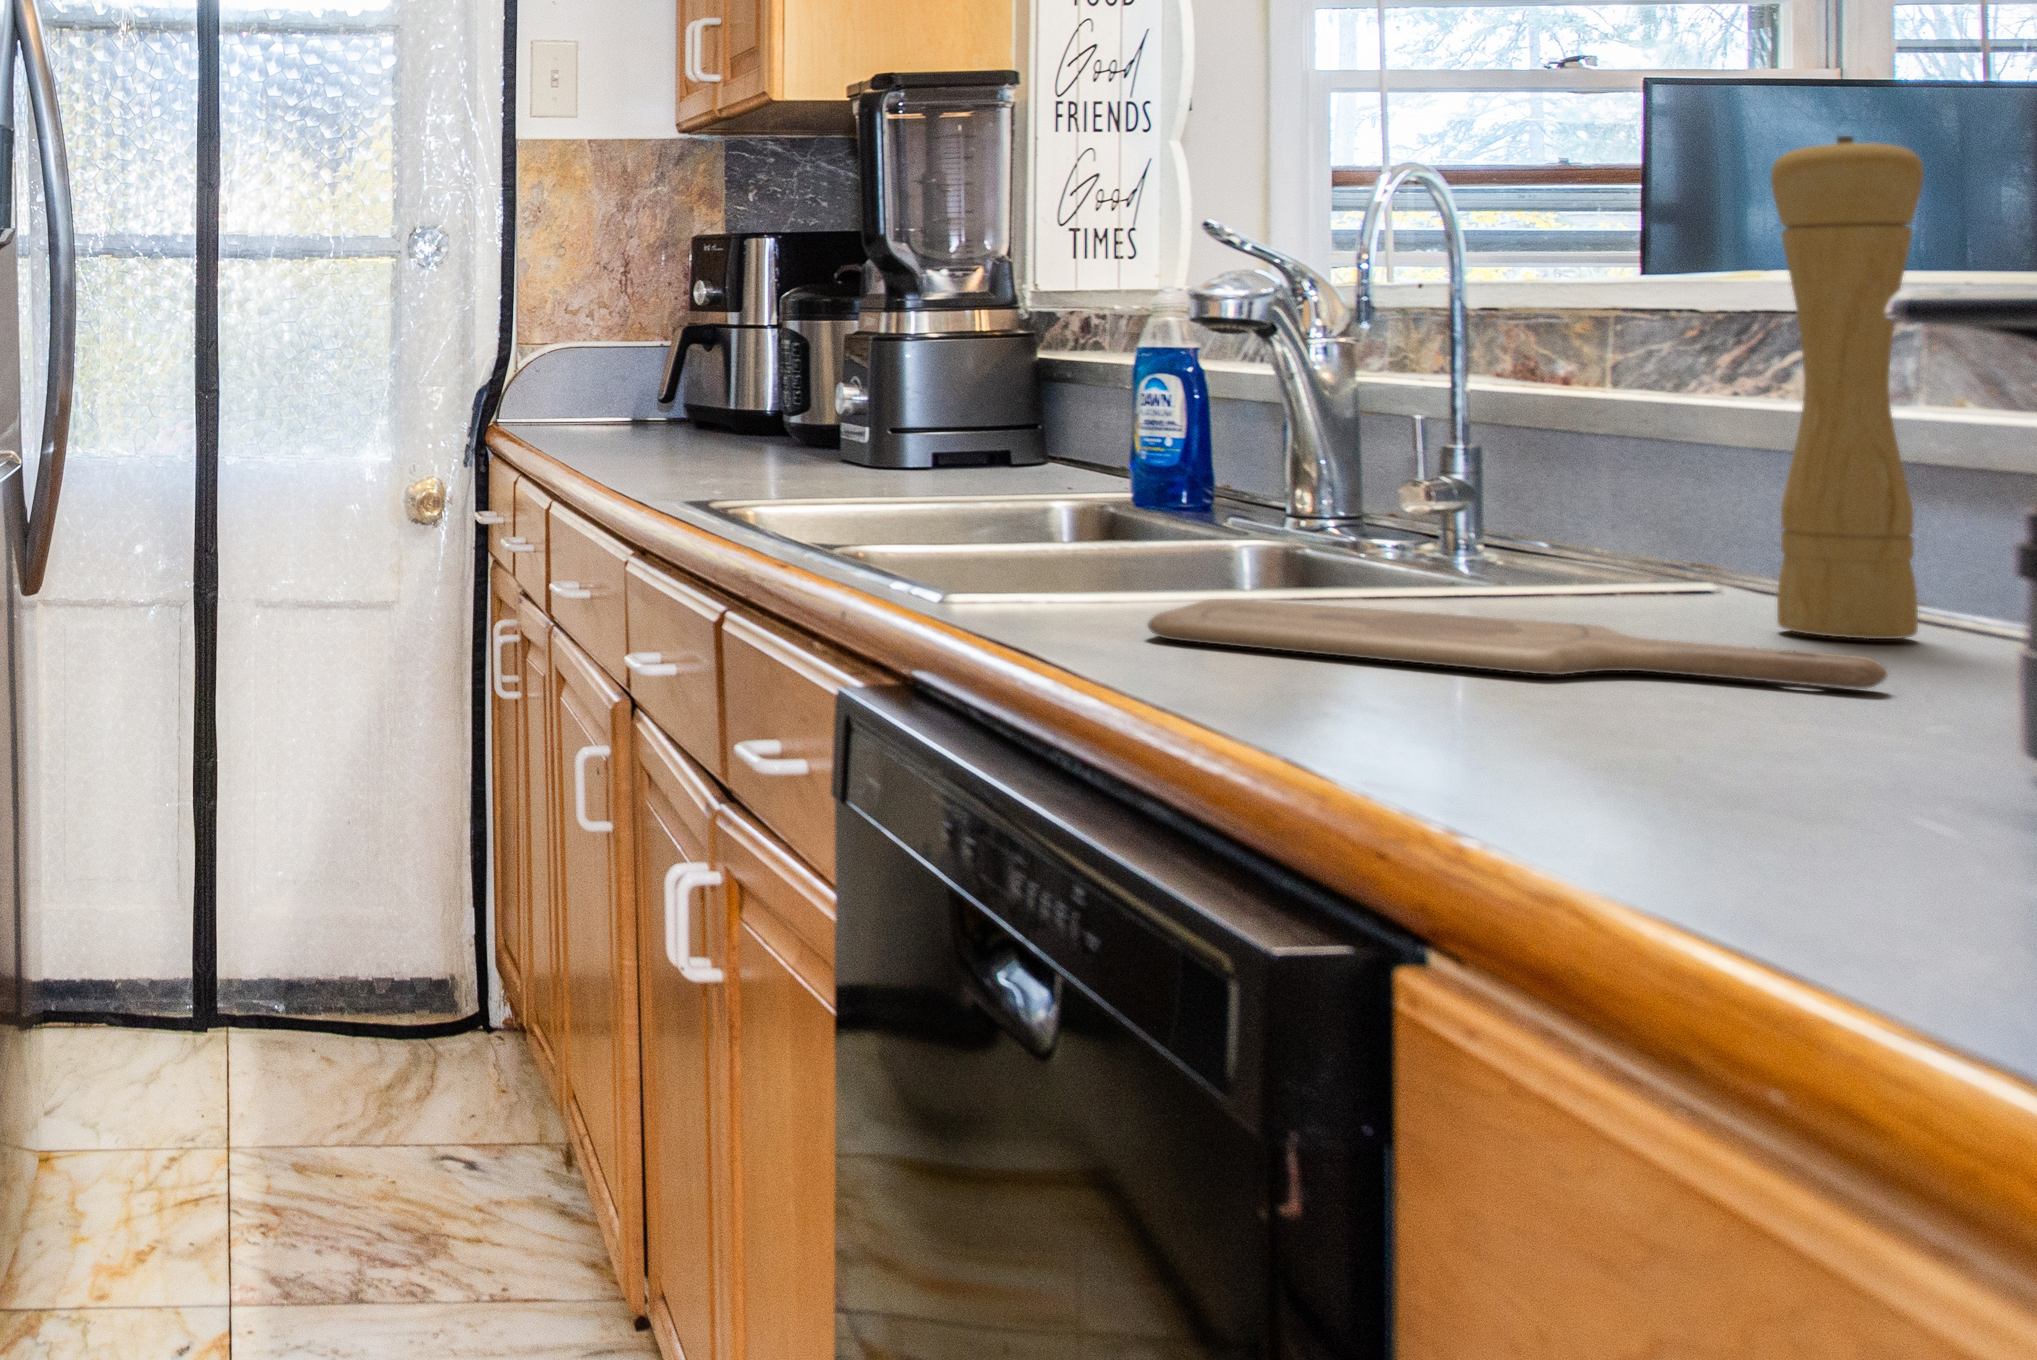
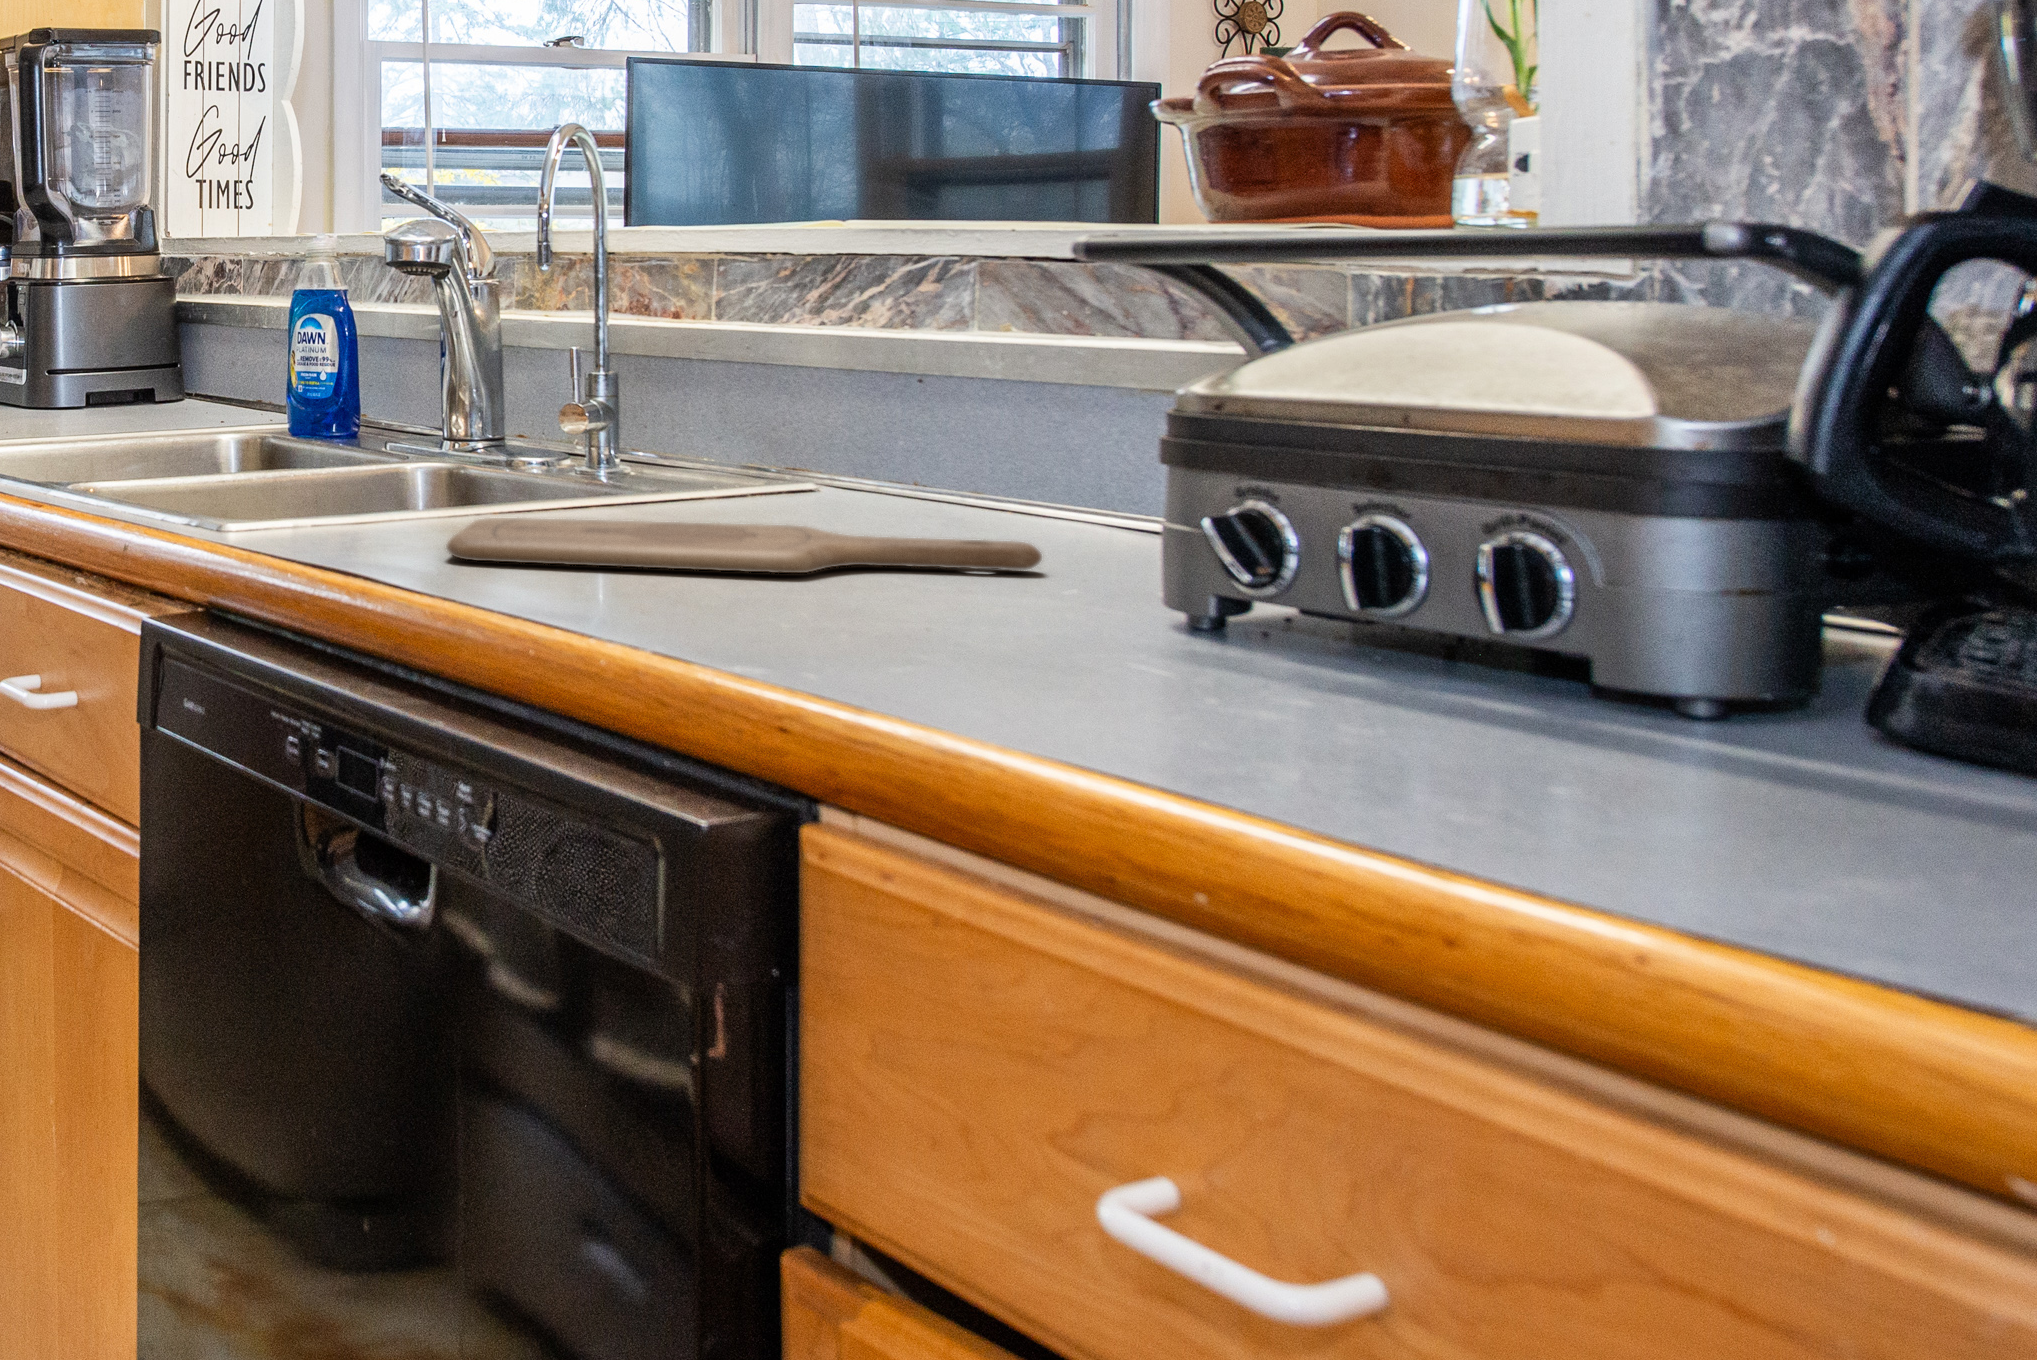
pepper mill: present [1771,136,1923,639] -> none [892,102,1003,525]

